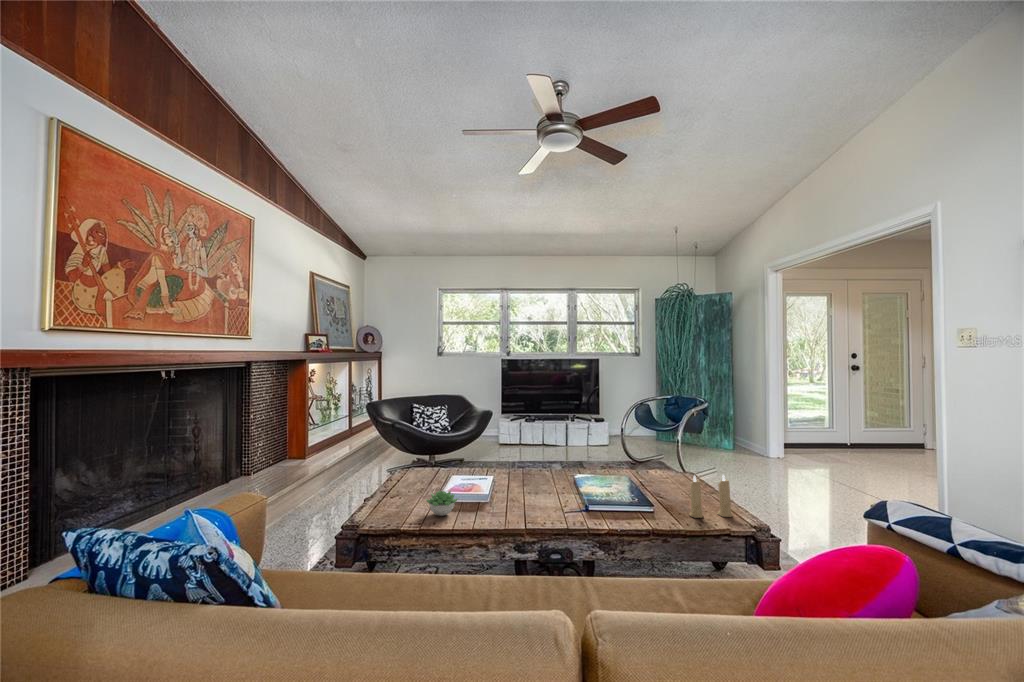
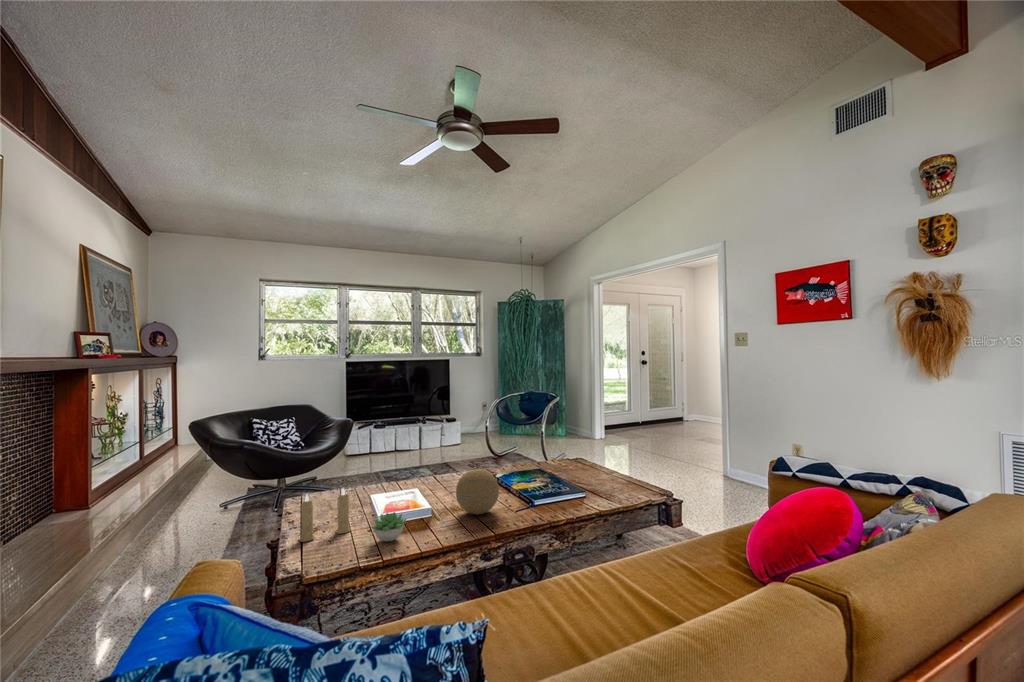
decorative orb: none [513,464,555,508] -> present [456,469,499,515]
candle: present [689,475,733,518] -> present [299,489,351,542]

